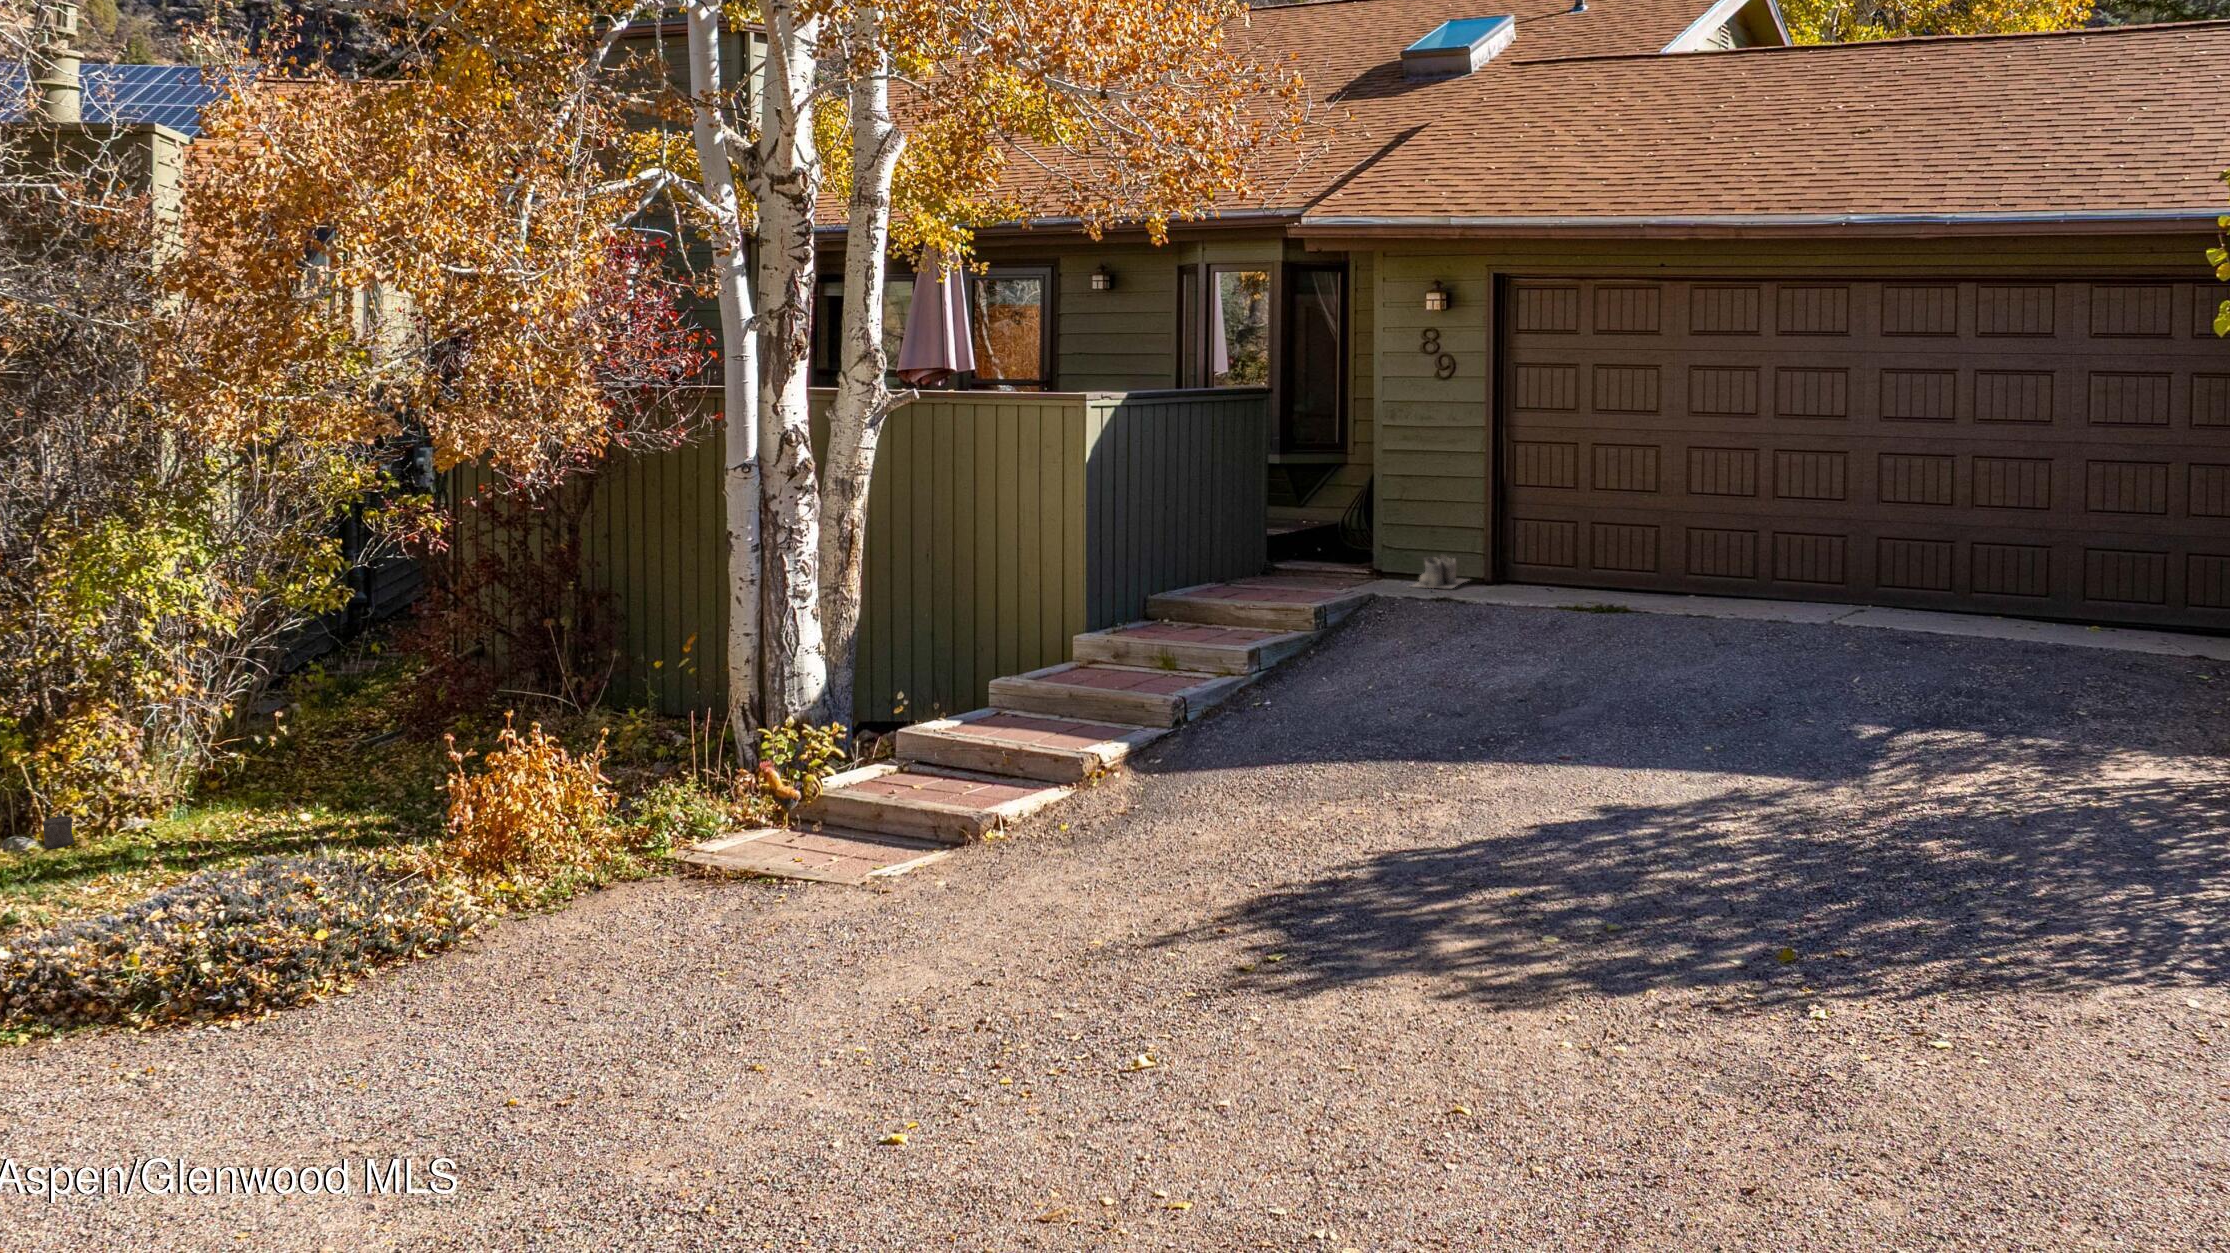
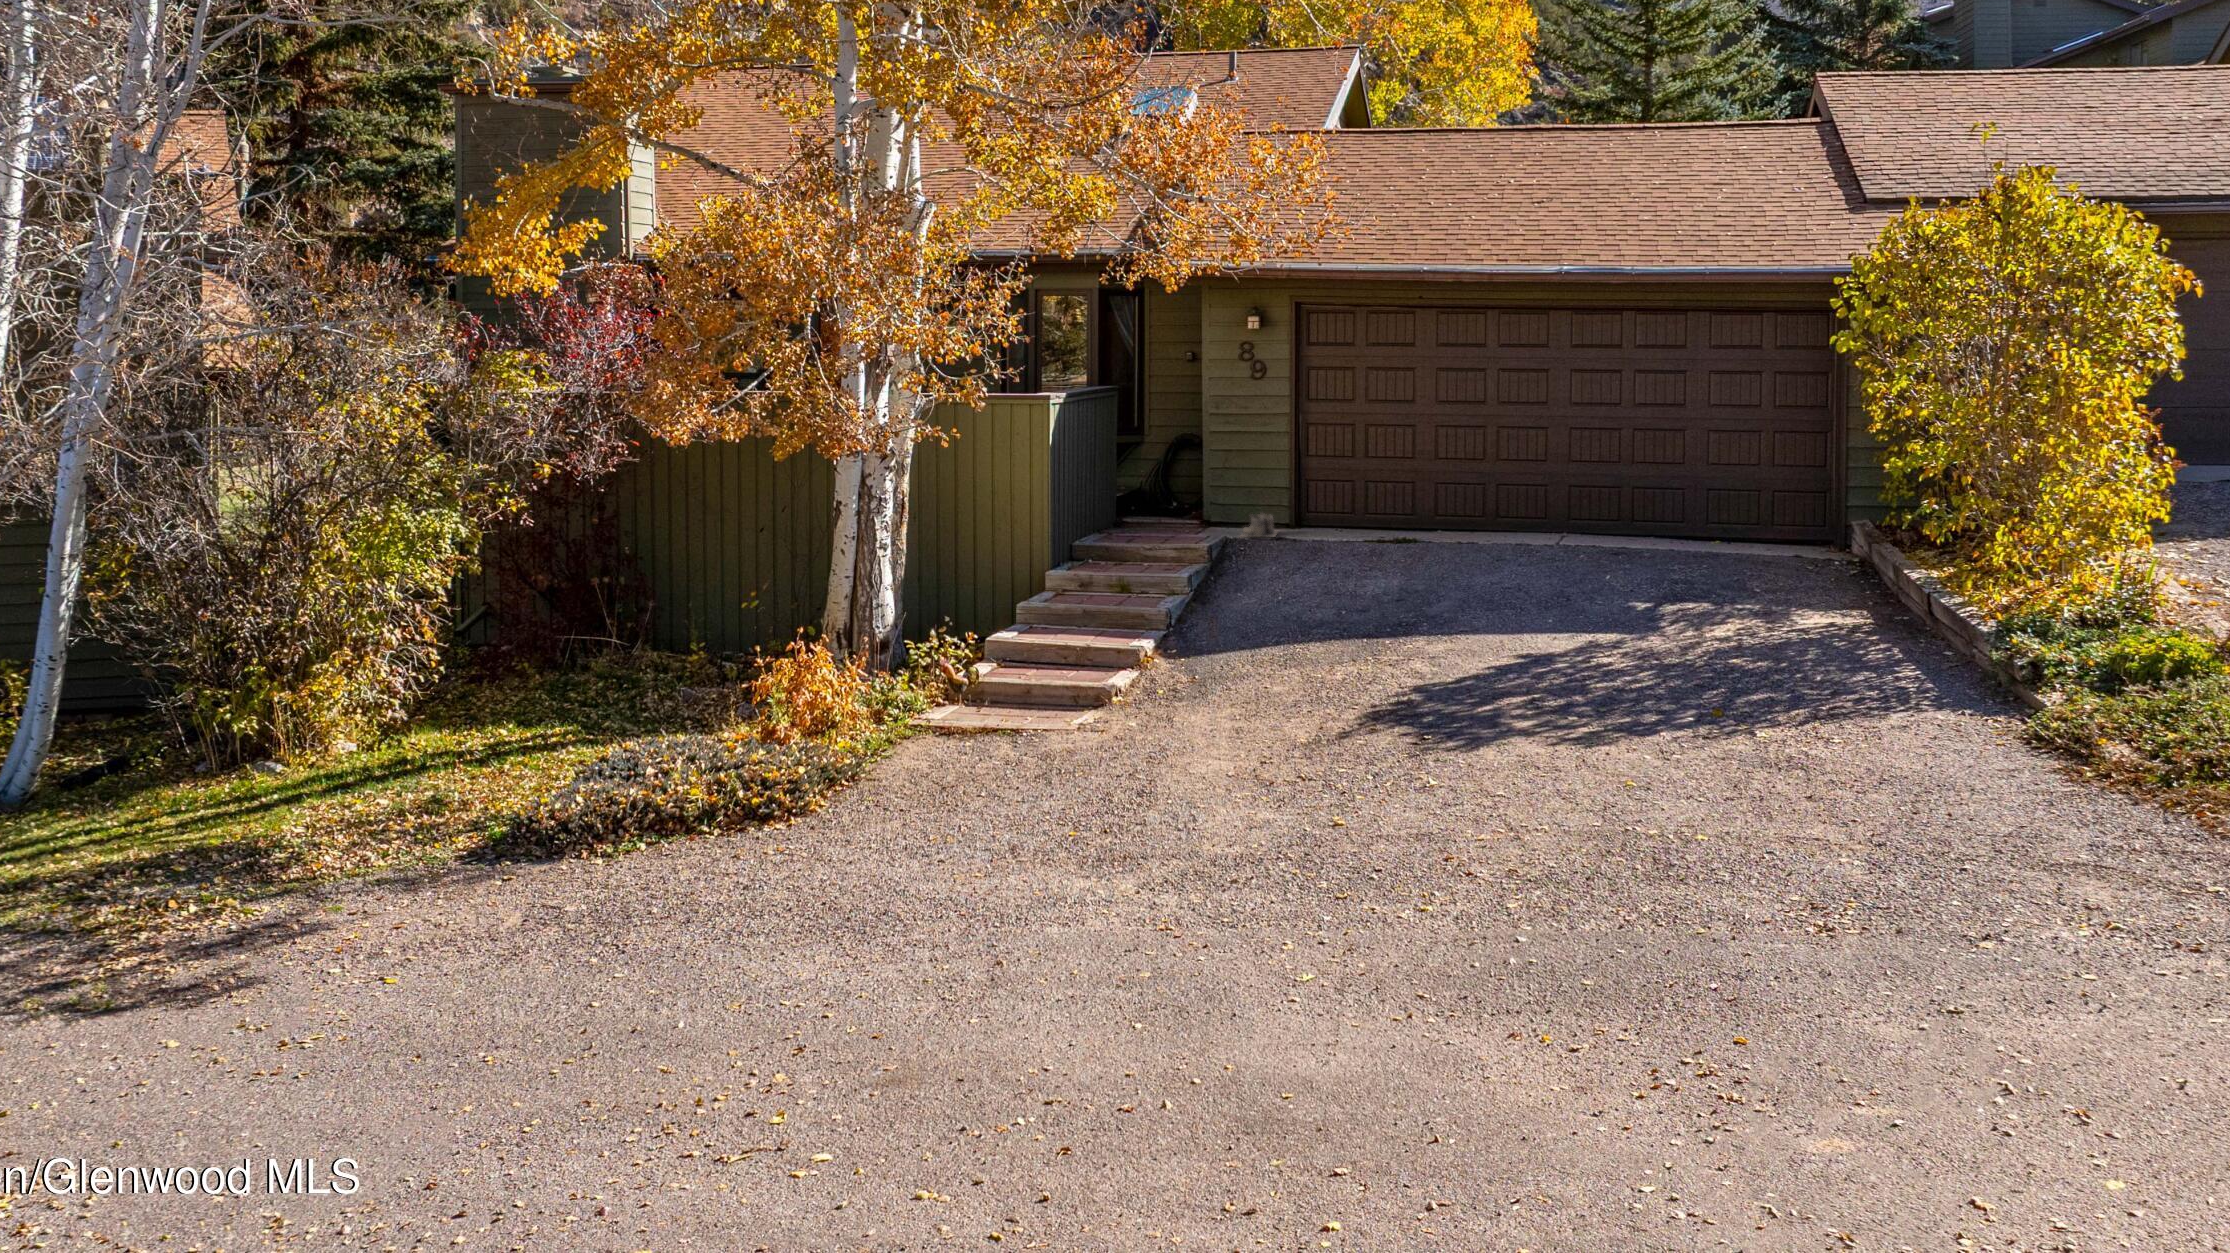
watering can: present [42,814,74,848] -> none [311,746,341,773]

